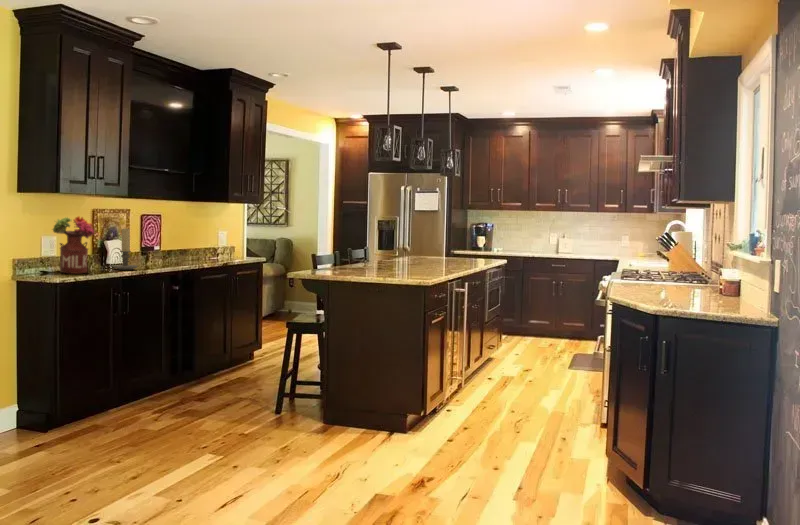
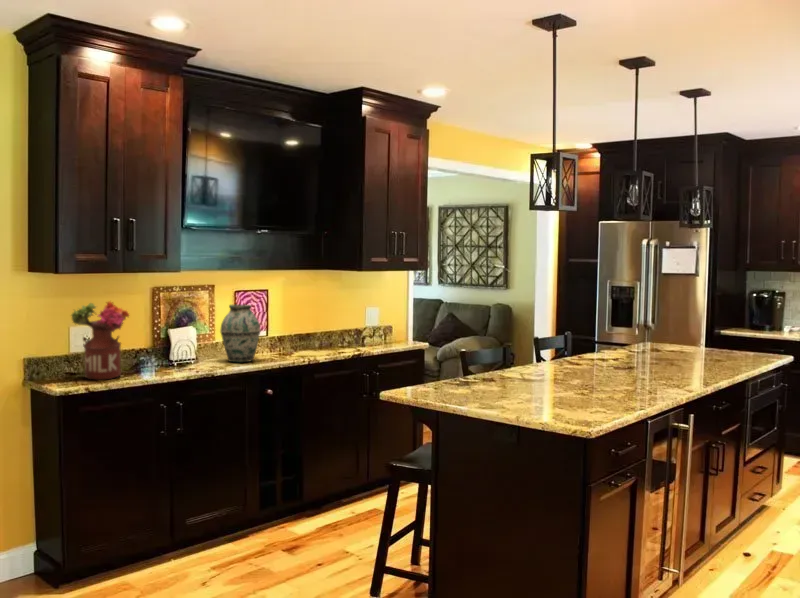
vase: none [136,224,167,267] -> present [220,305,260,362]
candle holder: present [113,228,137,270] -> none [172,313,203,371]

